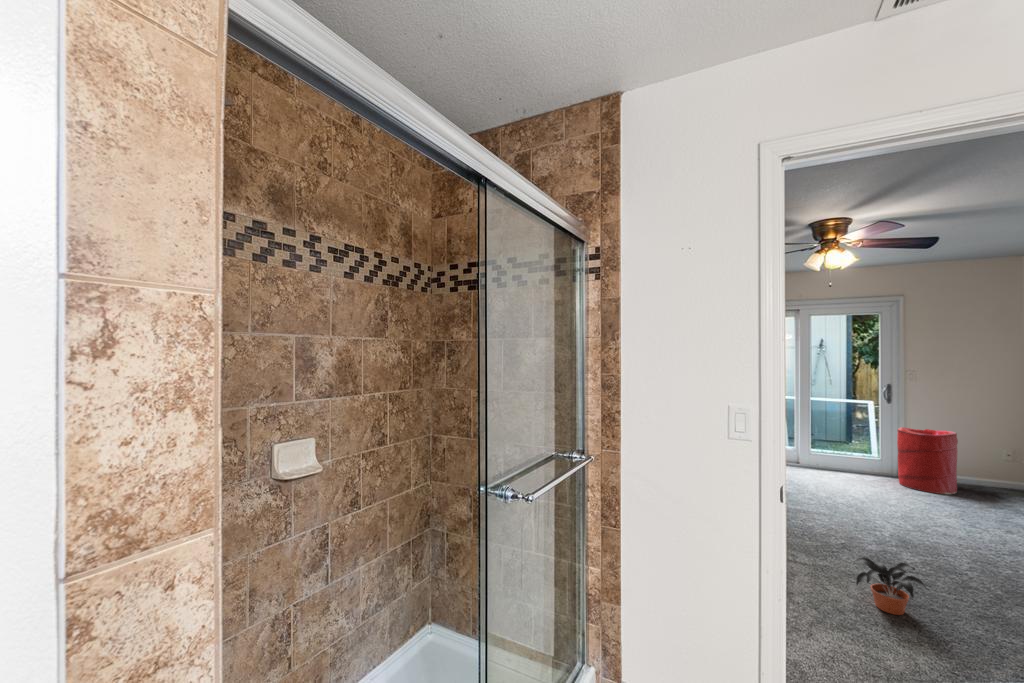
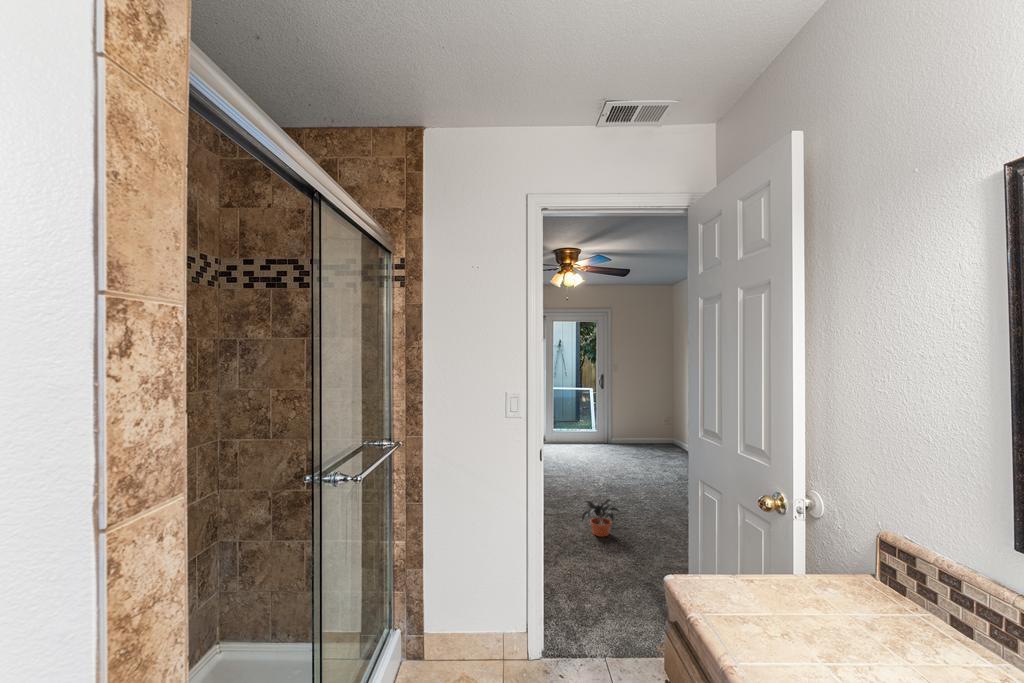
laundry hamper: present [897,427,958,494] -> none [608,407,640,453]

